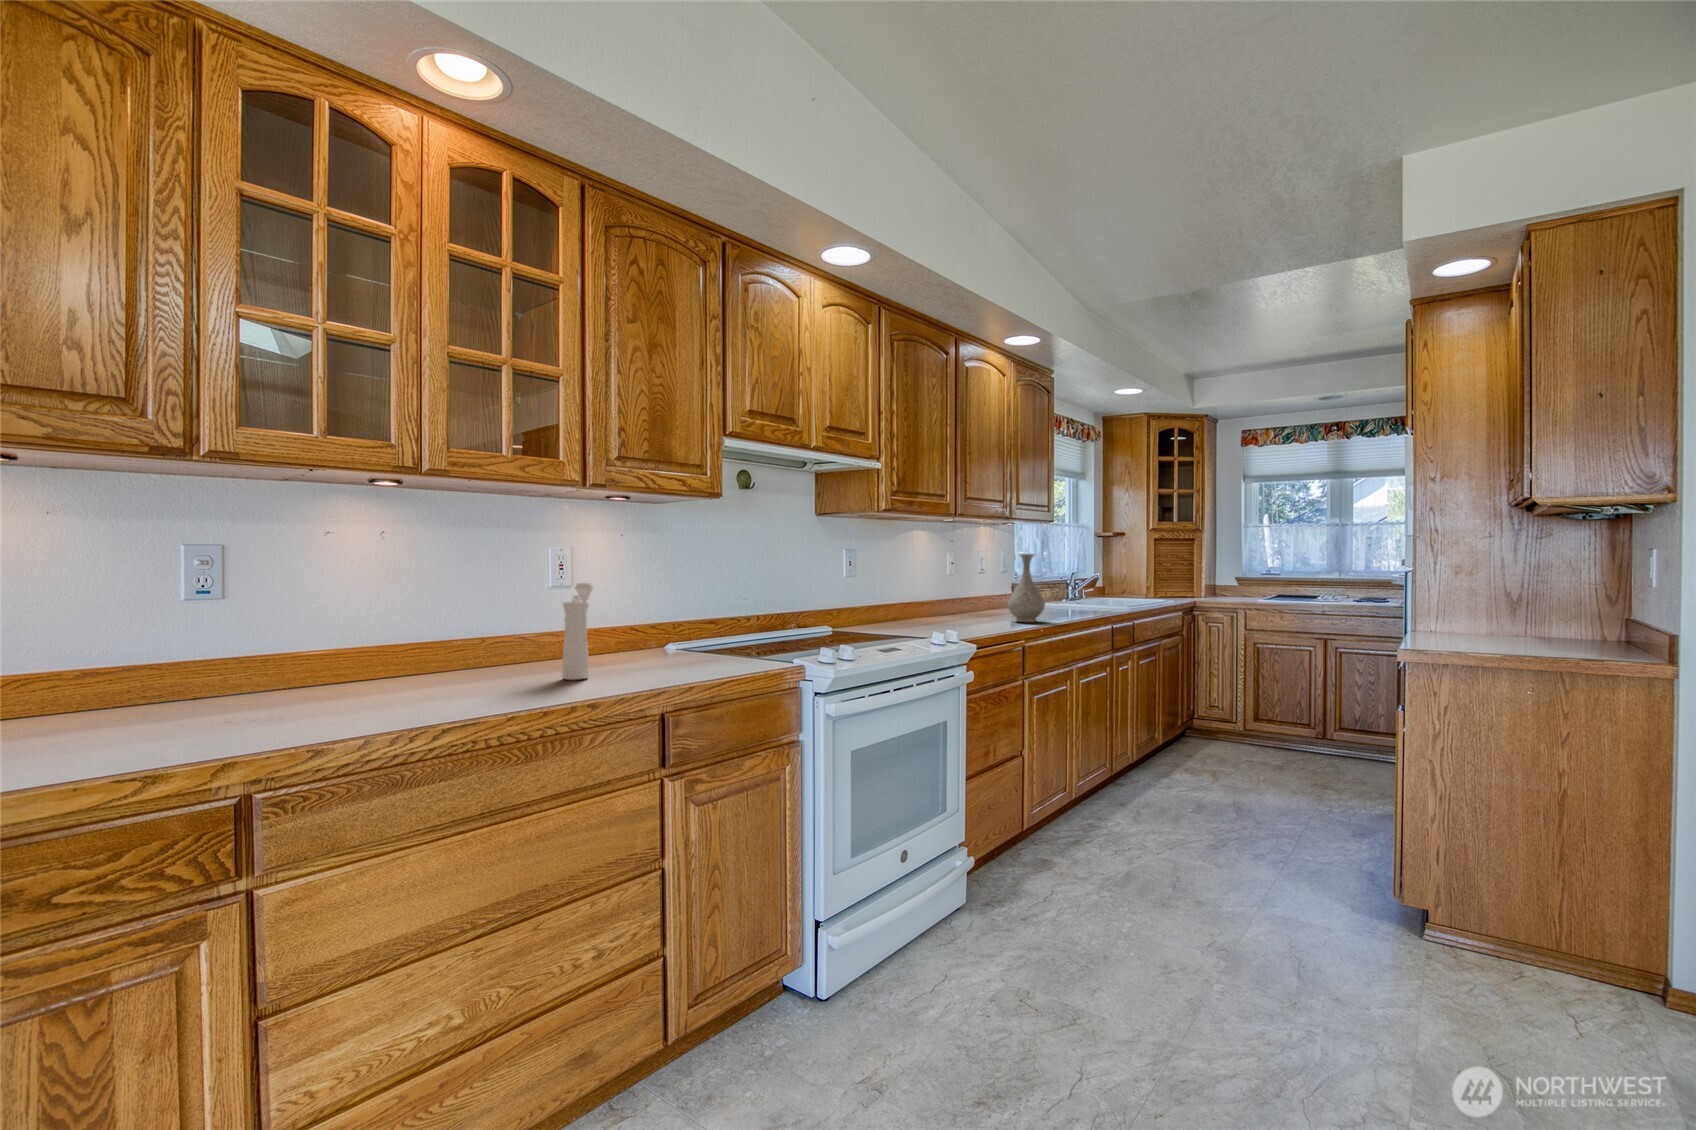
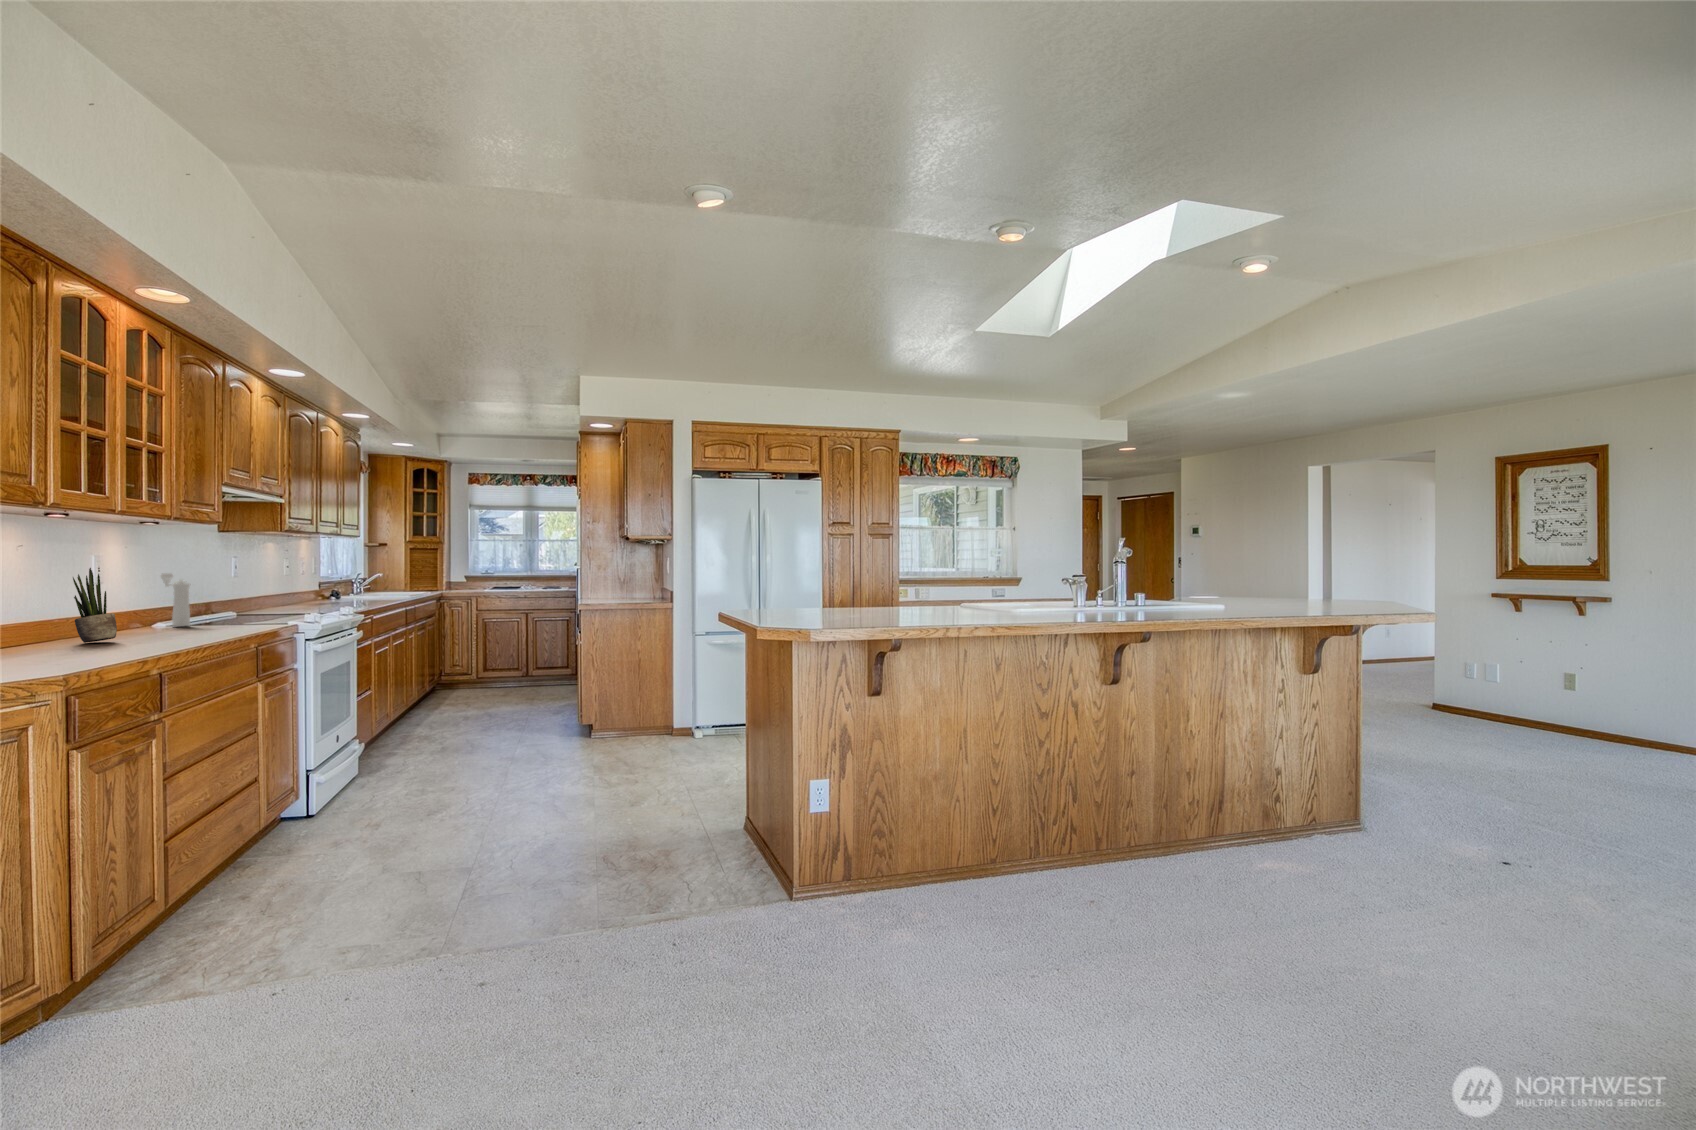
vase: present [1008,554,1045,622] -> none [346,558,374,603]
potted plant: none [123,581,208,743] -> present [73,568,117,643]

